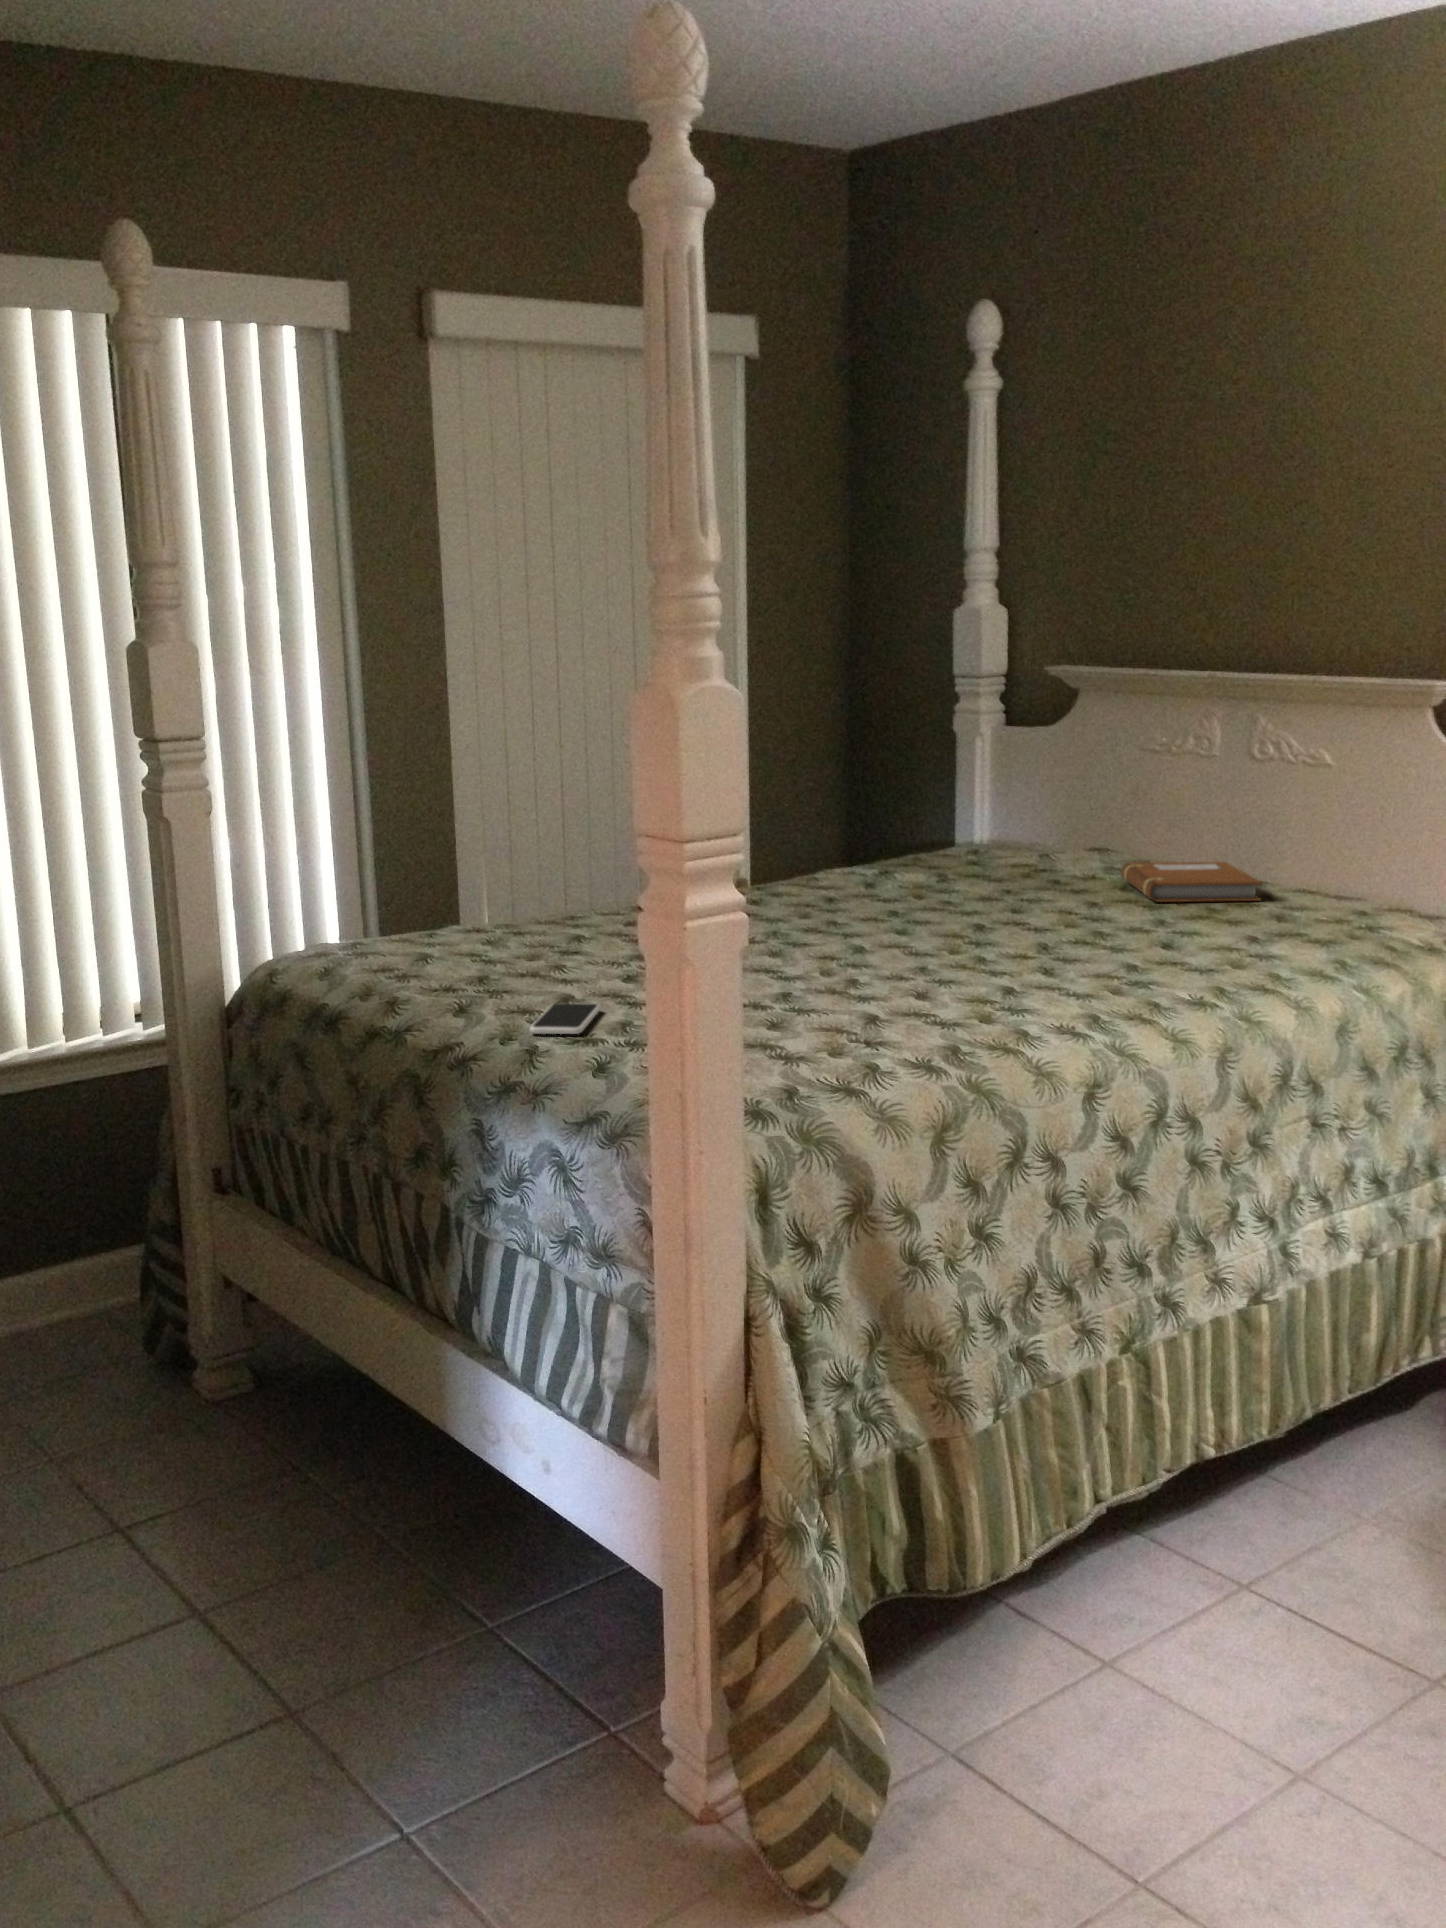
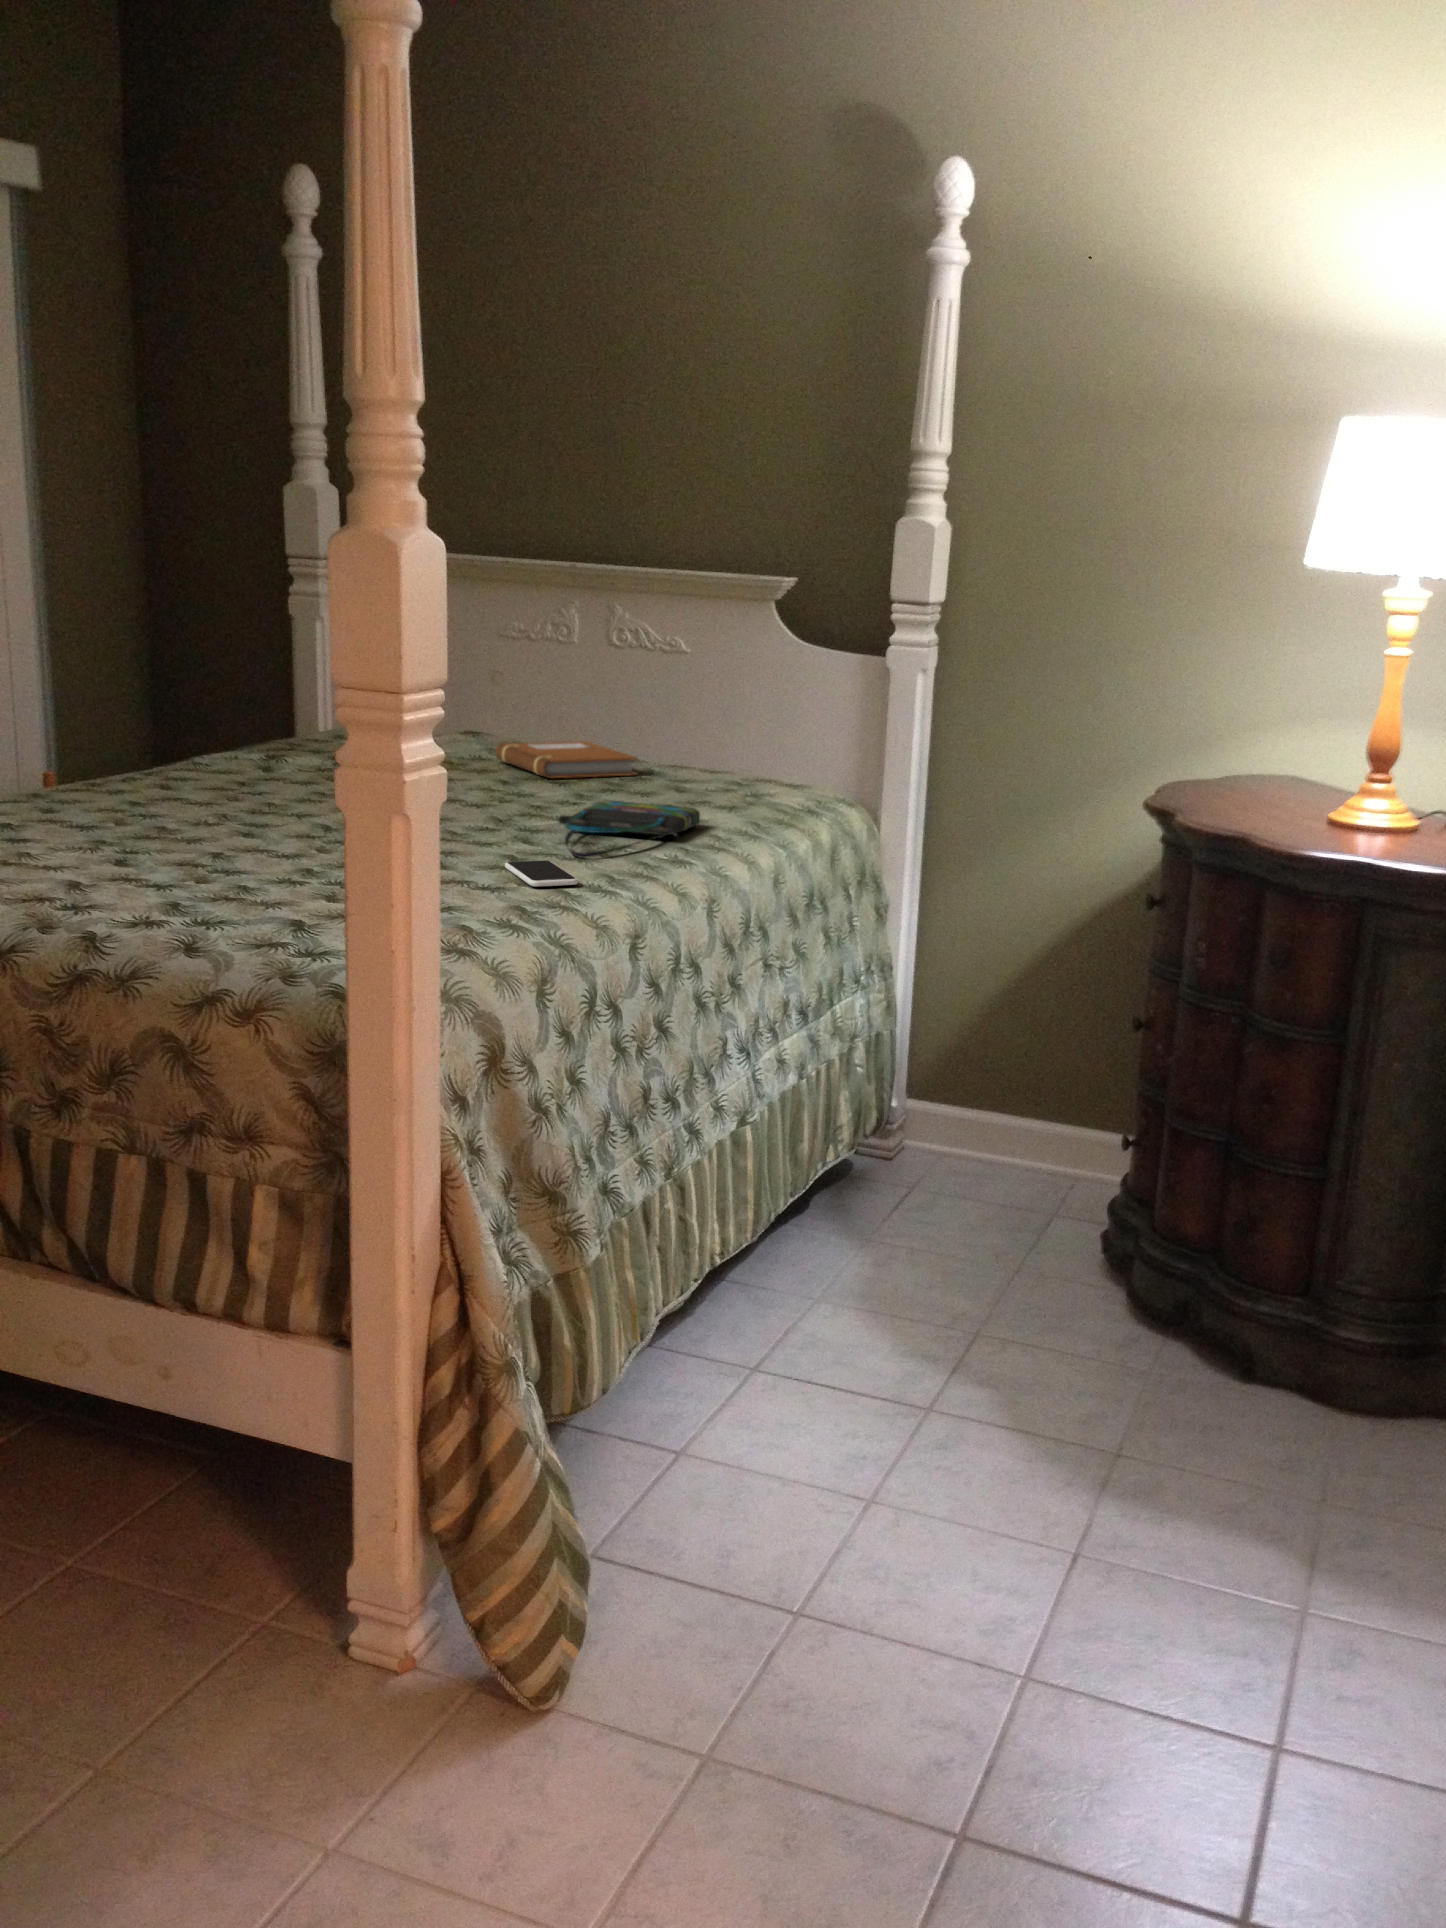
tote bag: none [1080,931,1265,994] -> present [559,801,700,858]
smartphone: present [530,1004,601,1034] -> present [505,860,578,887]

